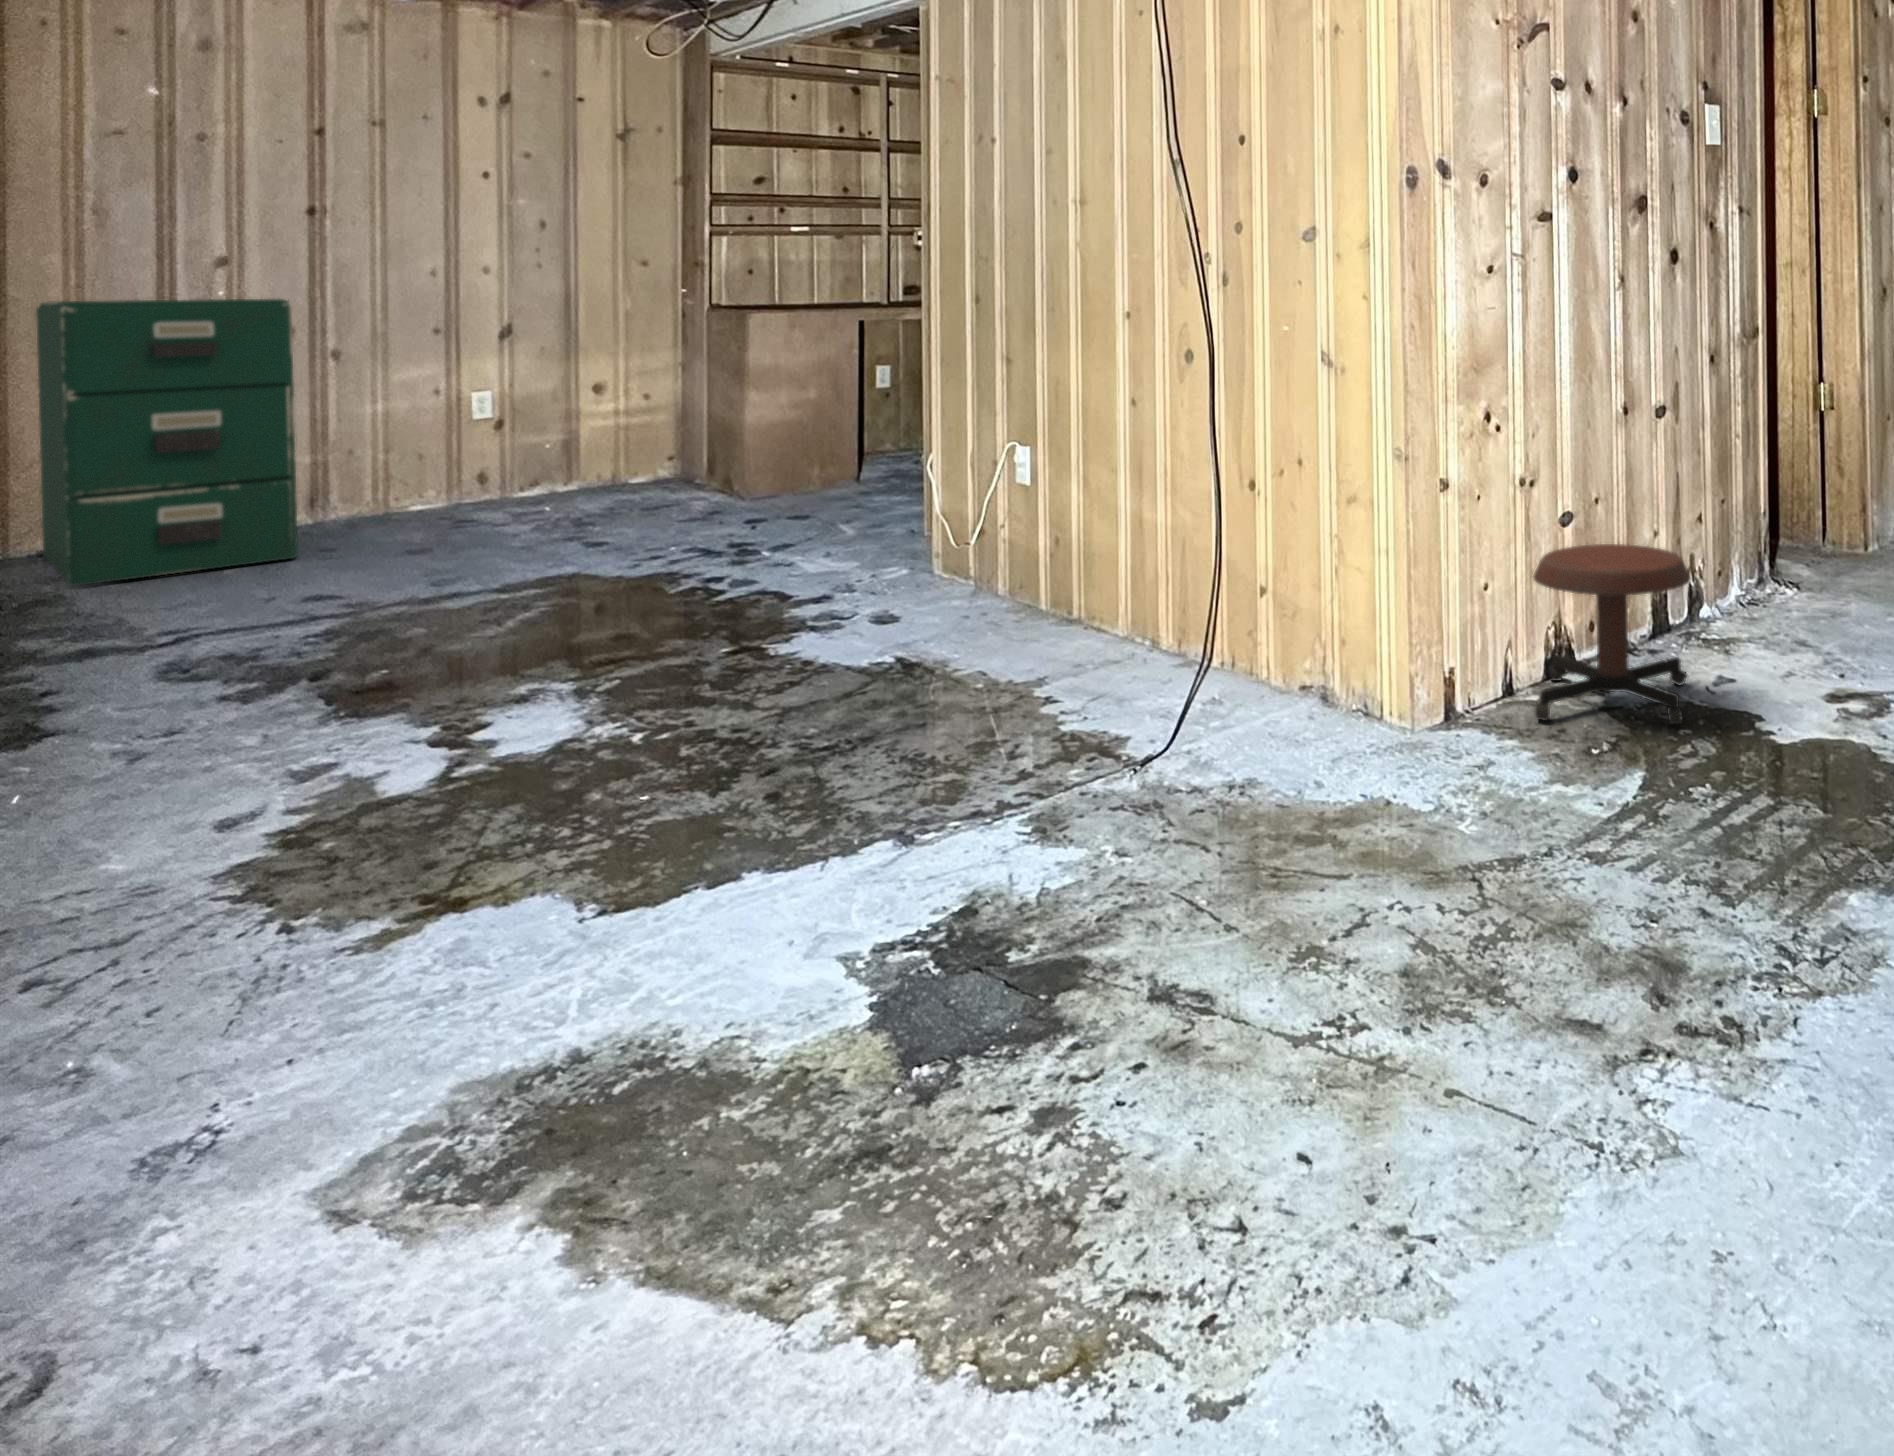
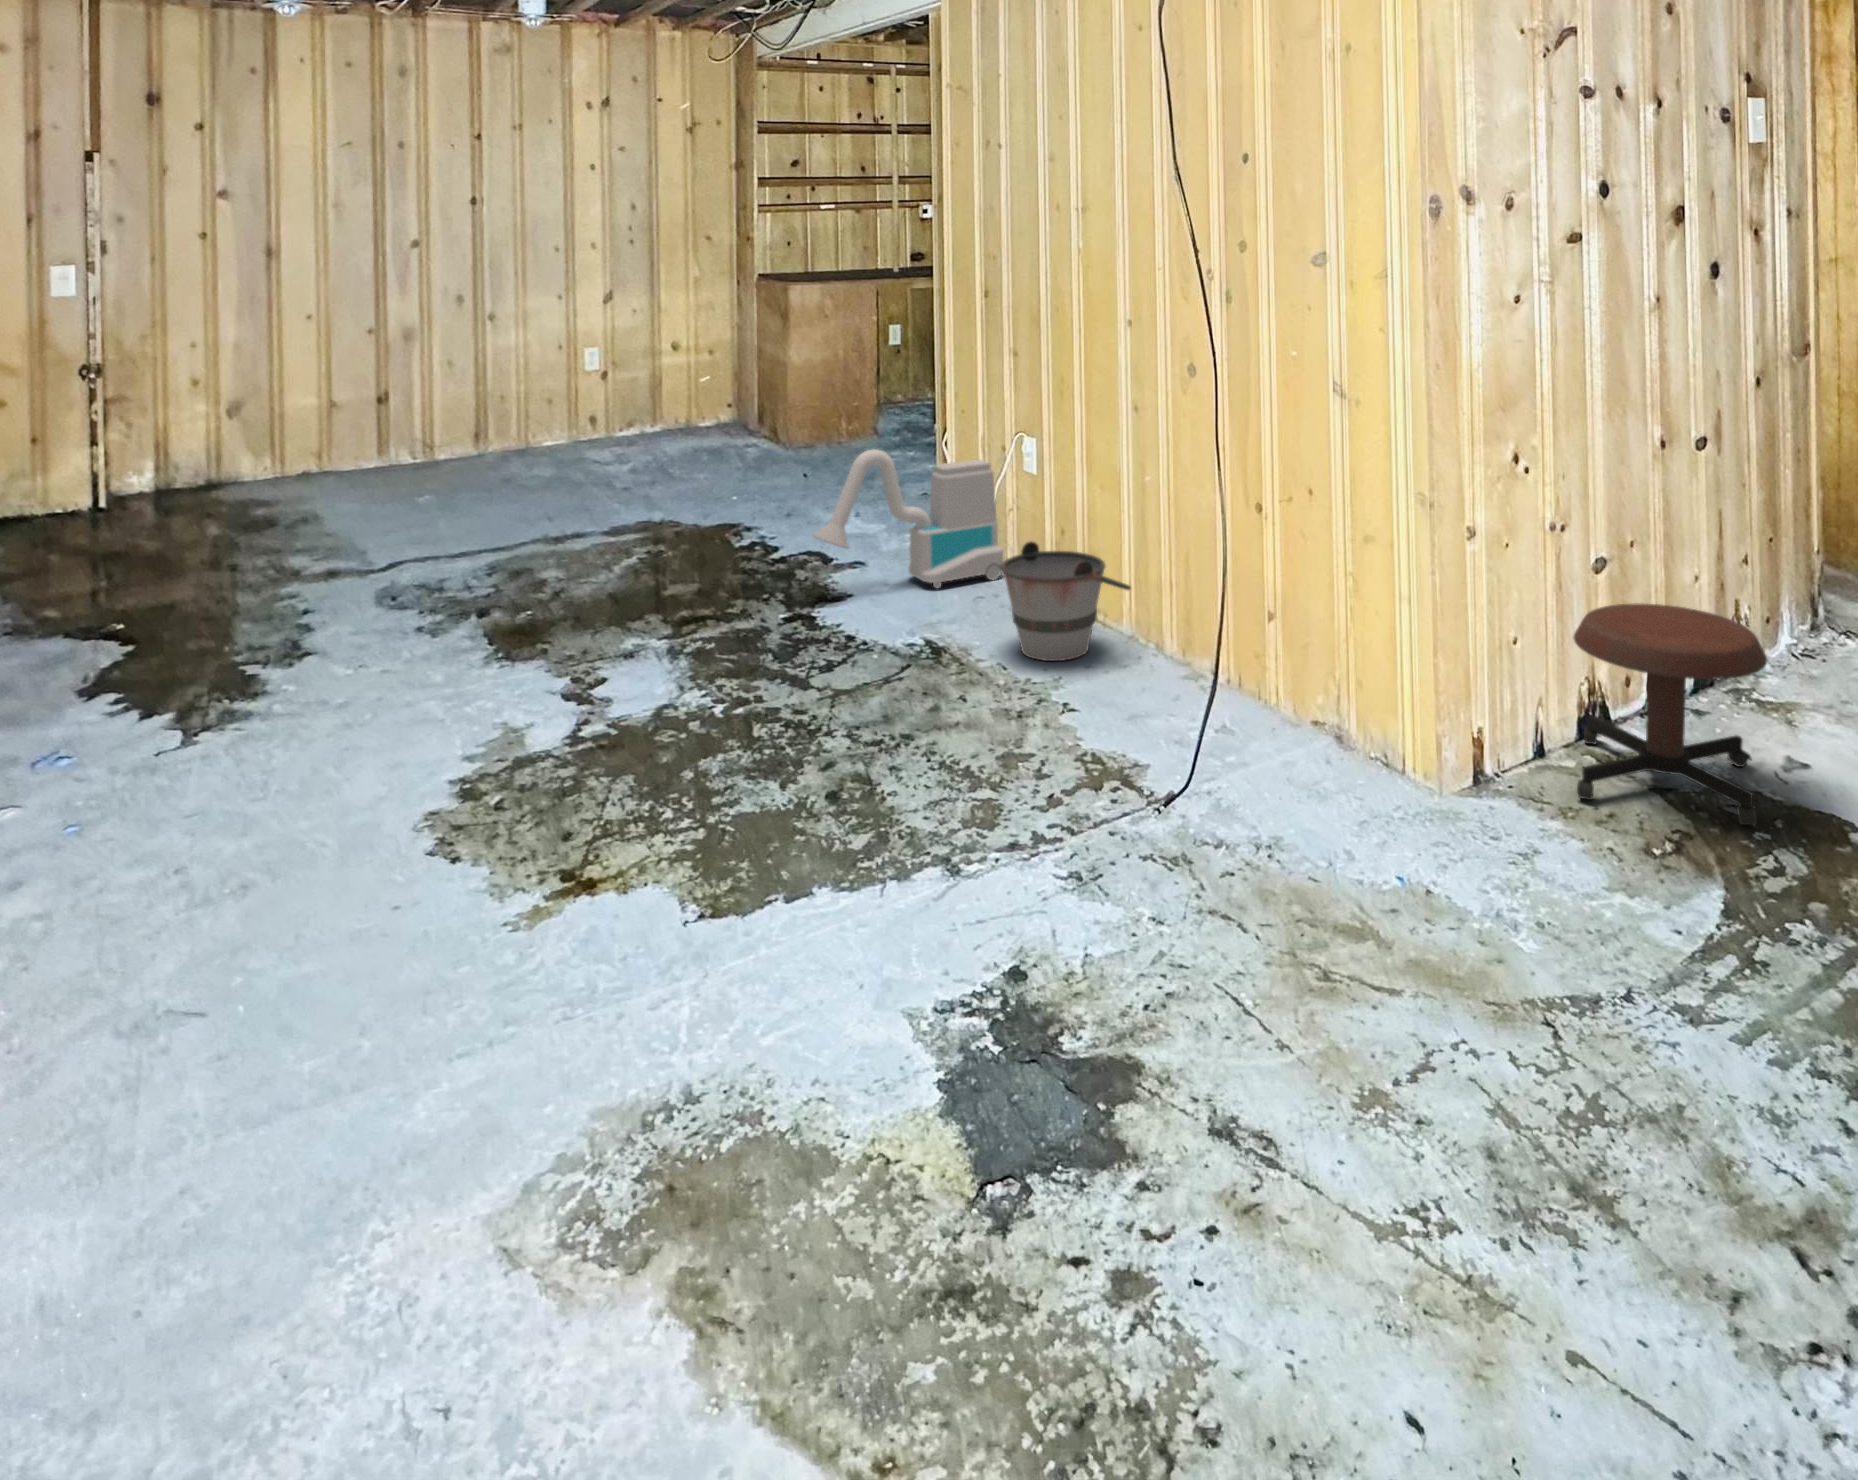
filing cabinet: present [36,299,298,586] -> none [294,278,469,510]
vacuum cleaner: none [762,460,991,611] -> present [813,449,1003,588]
bucket: none [980,542,1124,662] -> present [1001,542,1131,661]

